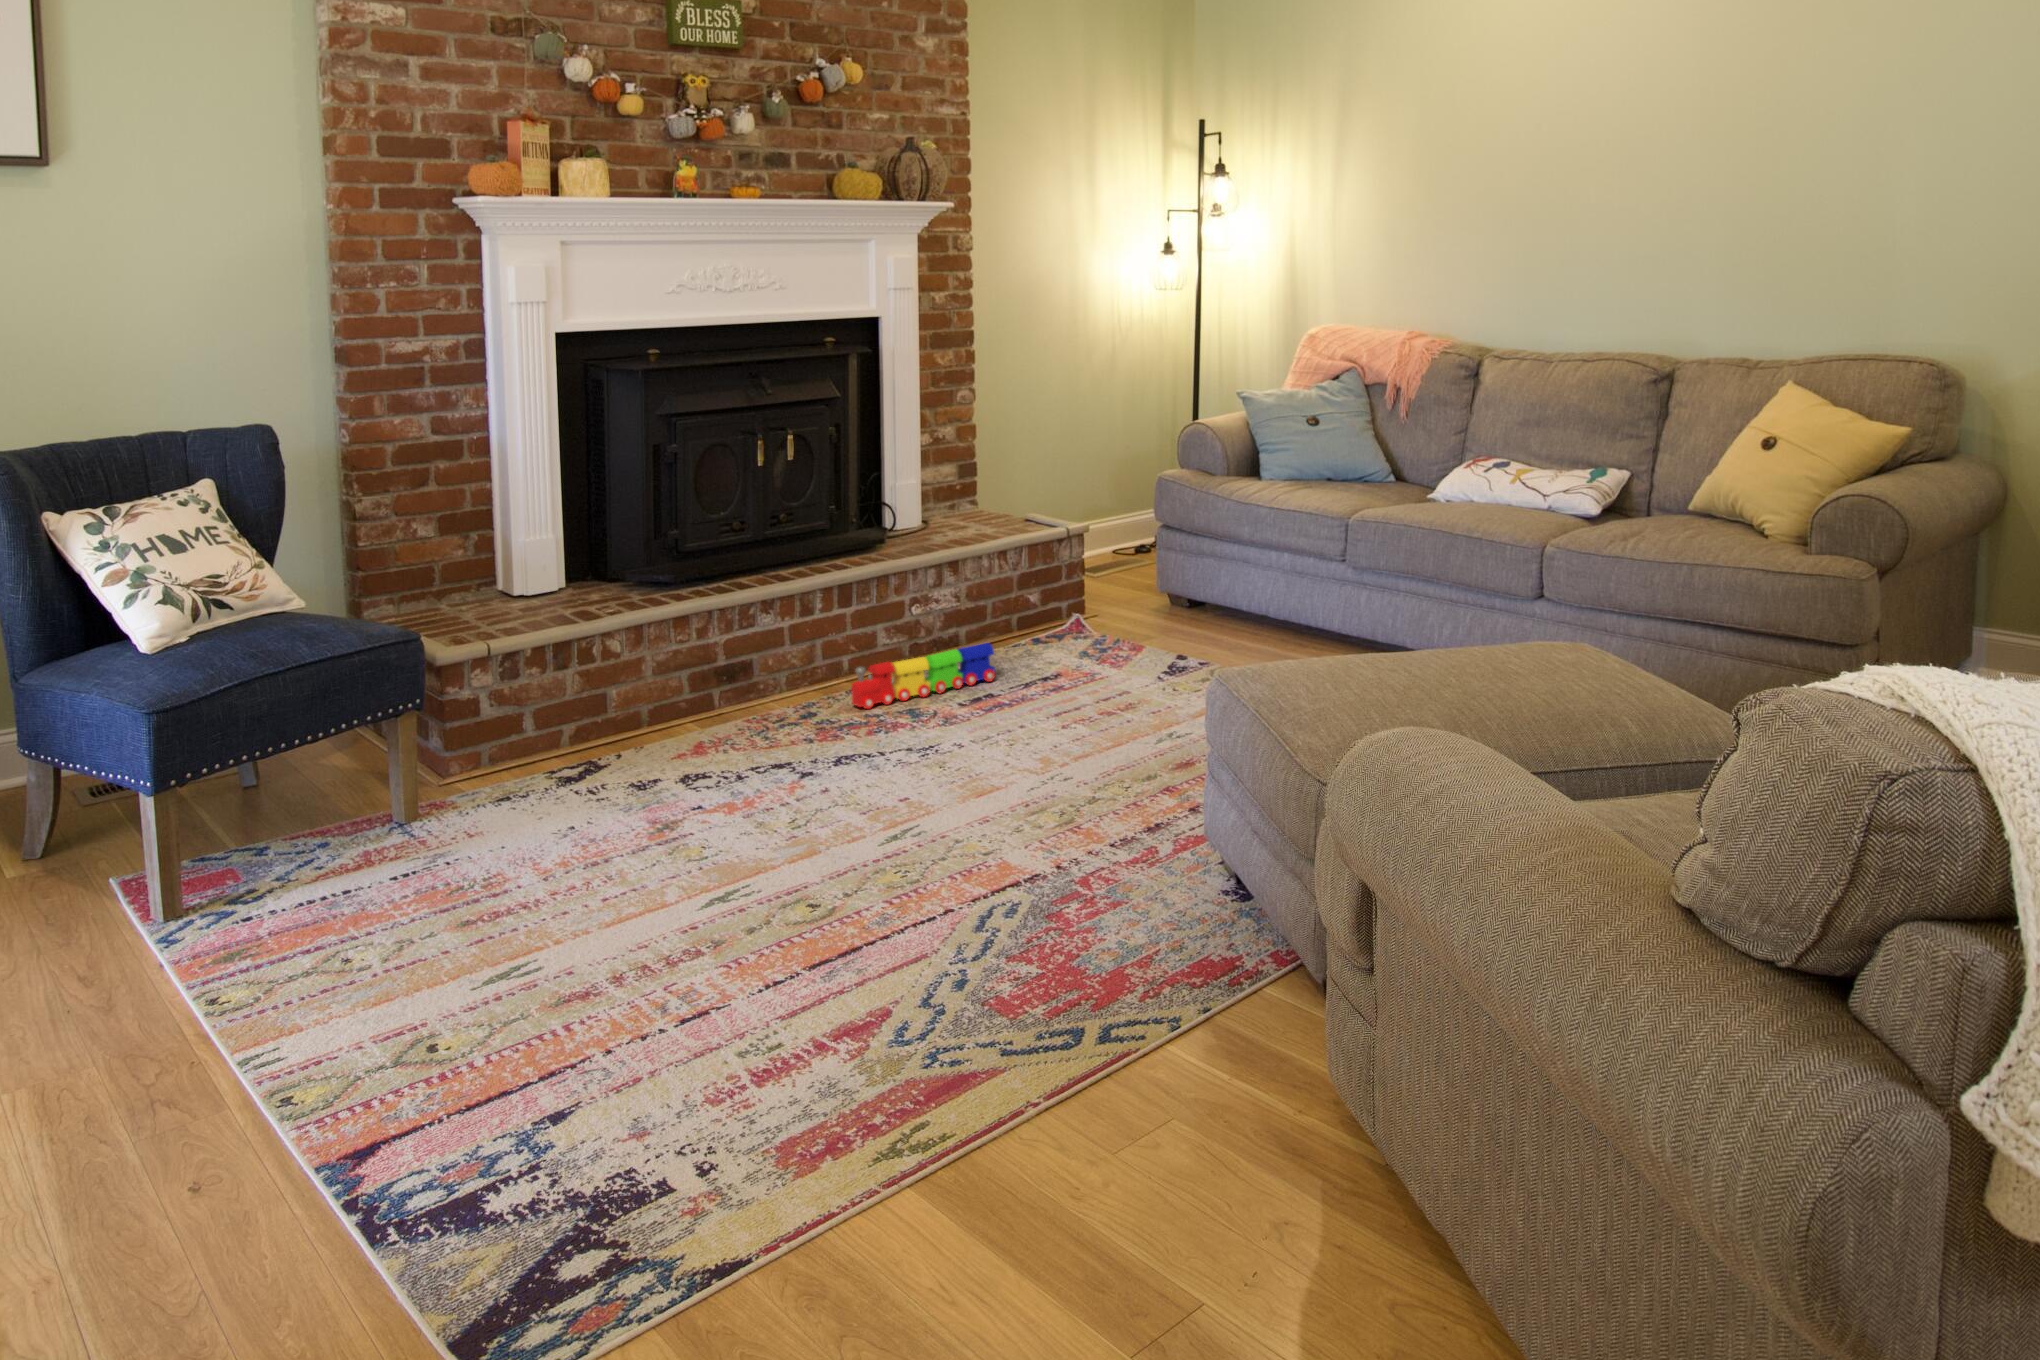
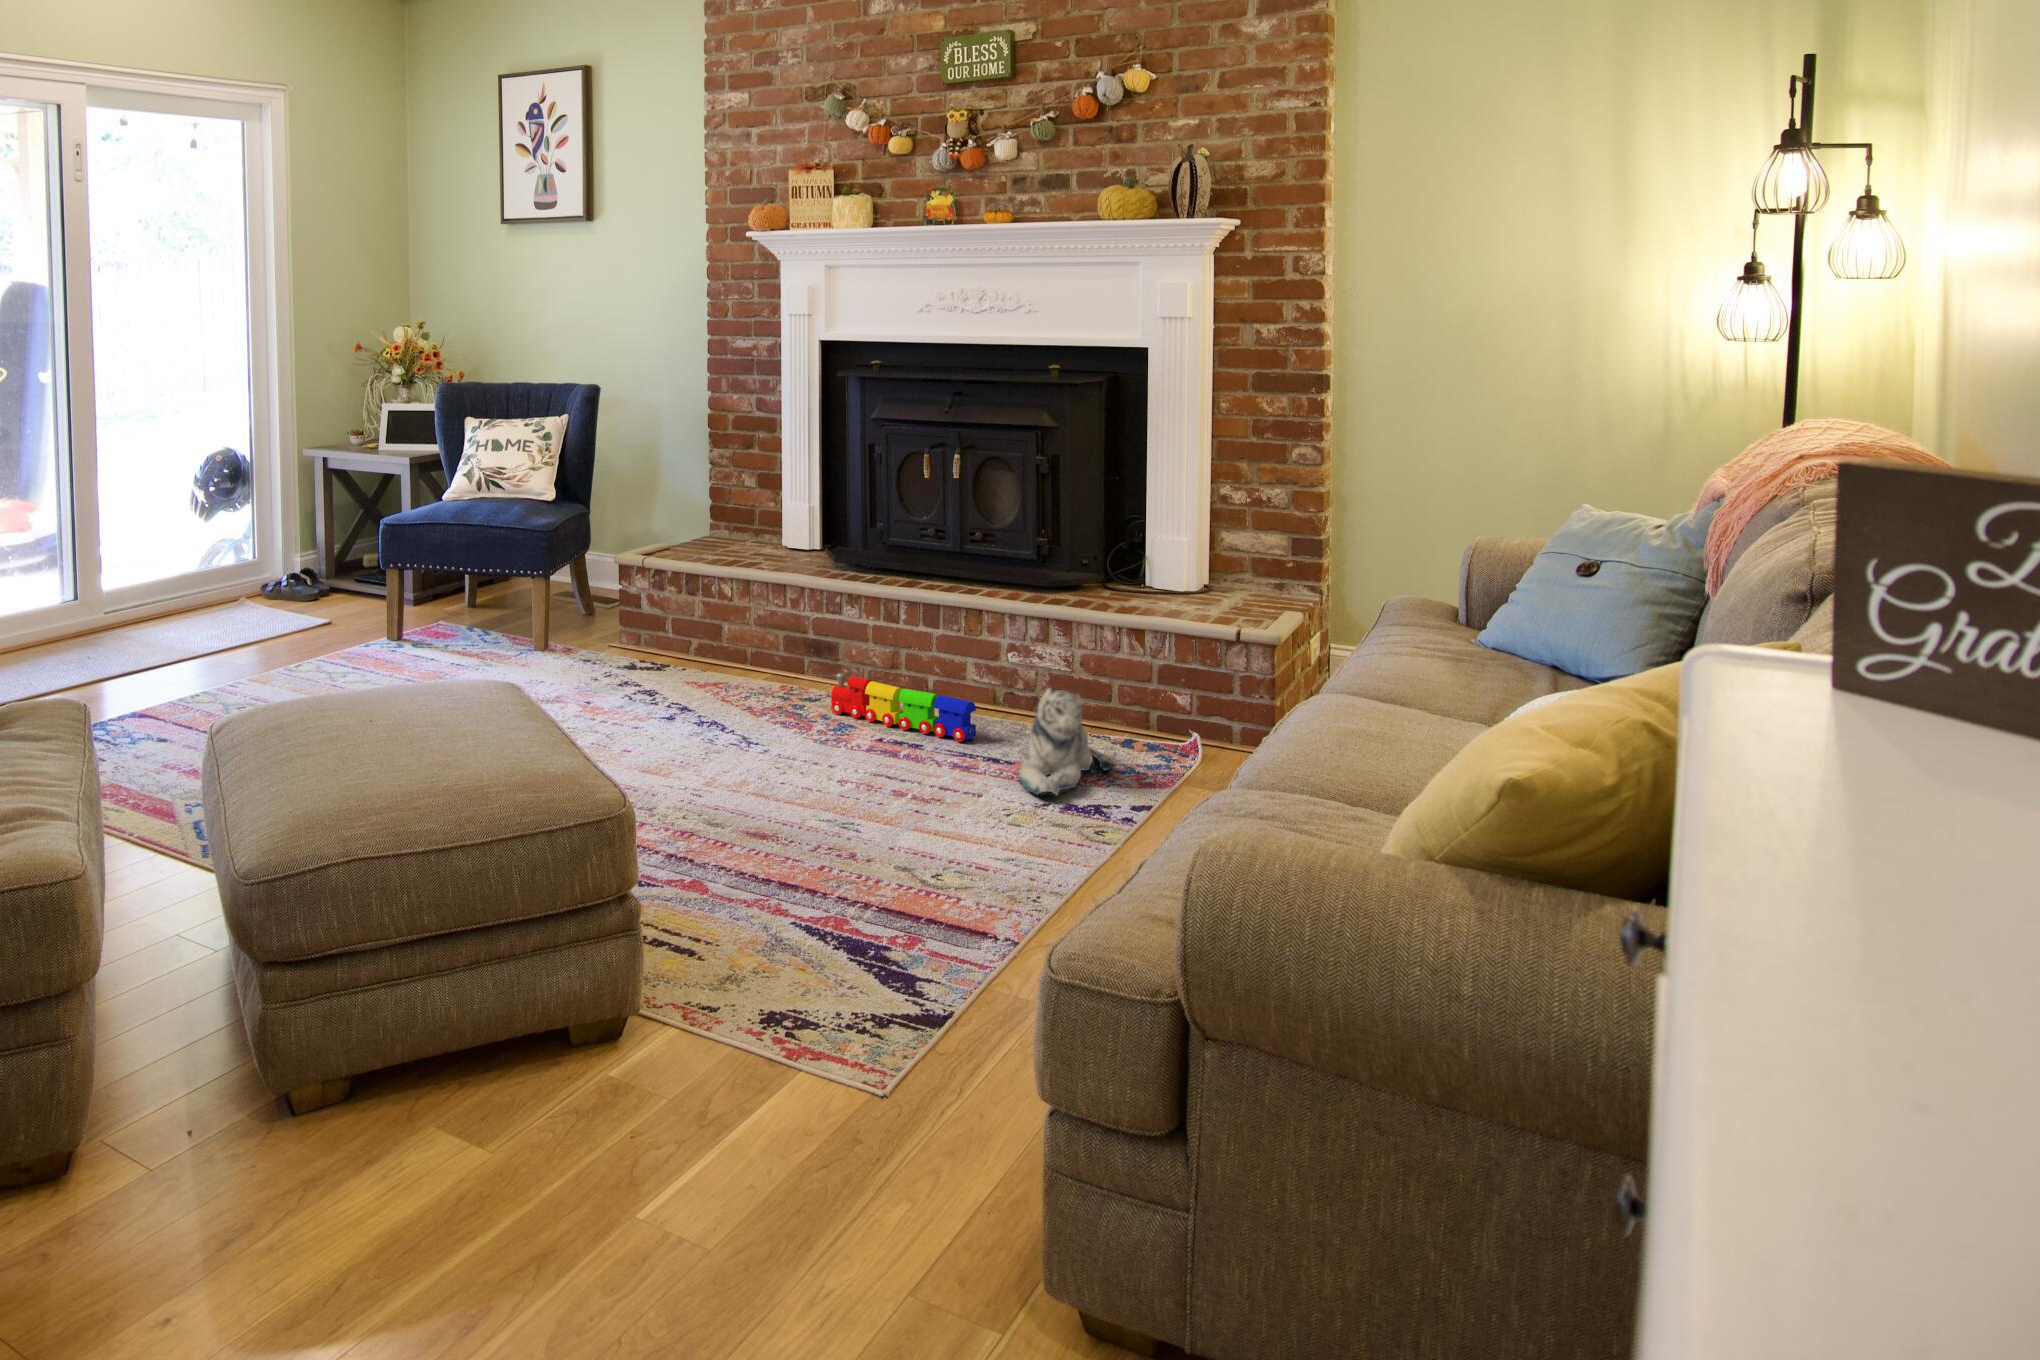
plush toy: none [1035,594,1154,678] -> present [1019,688,1112,796]

